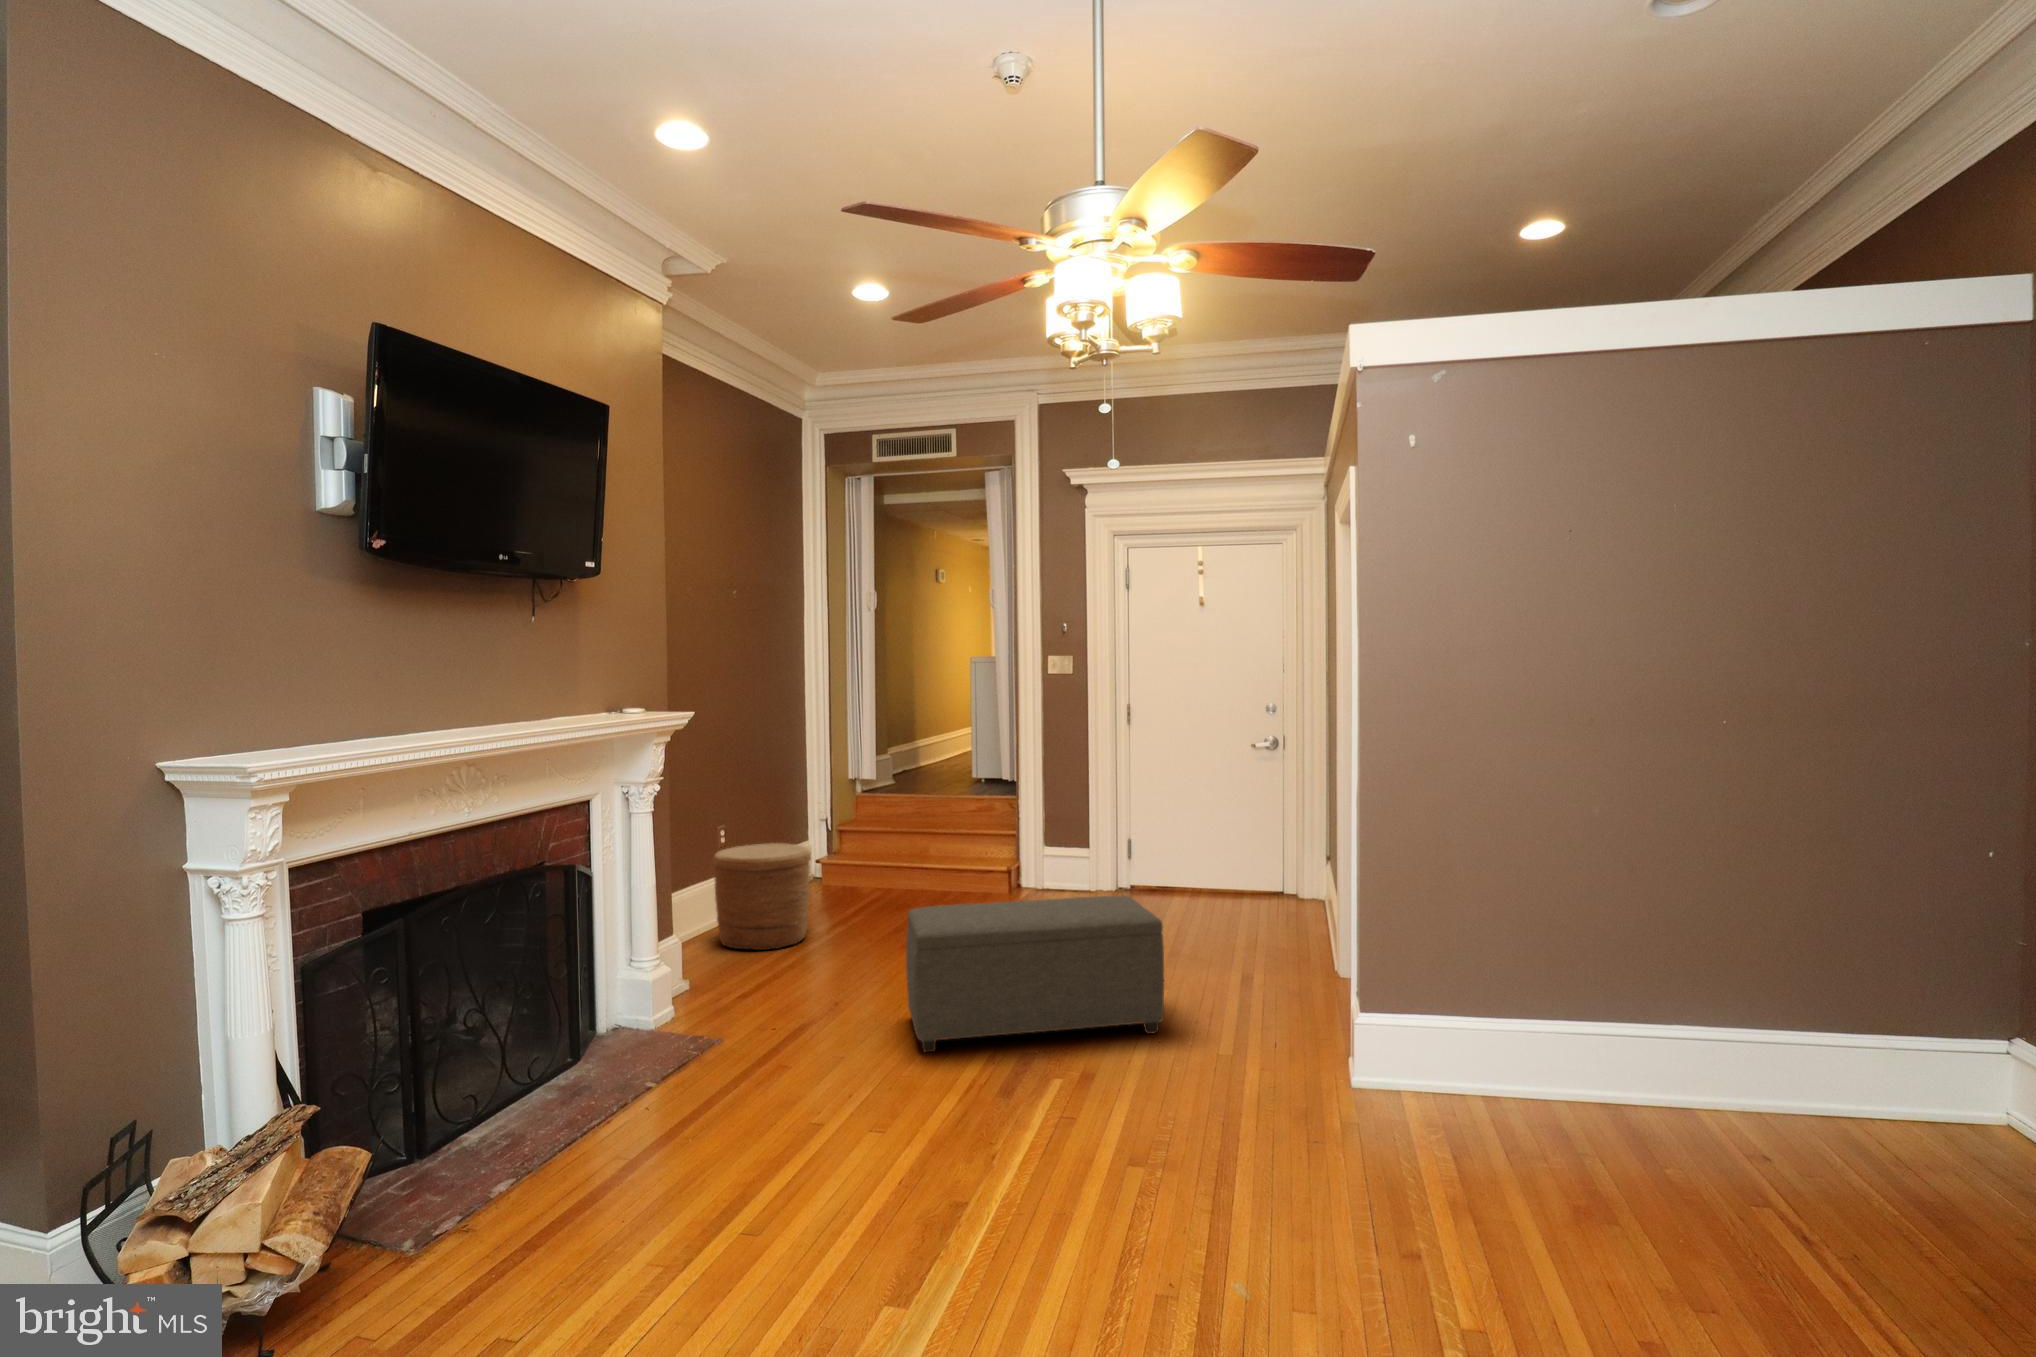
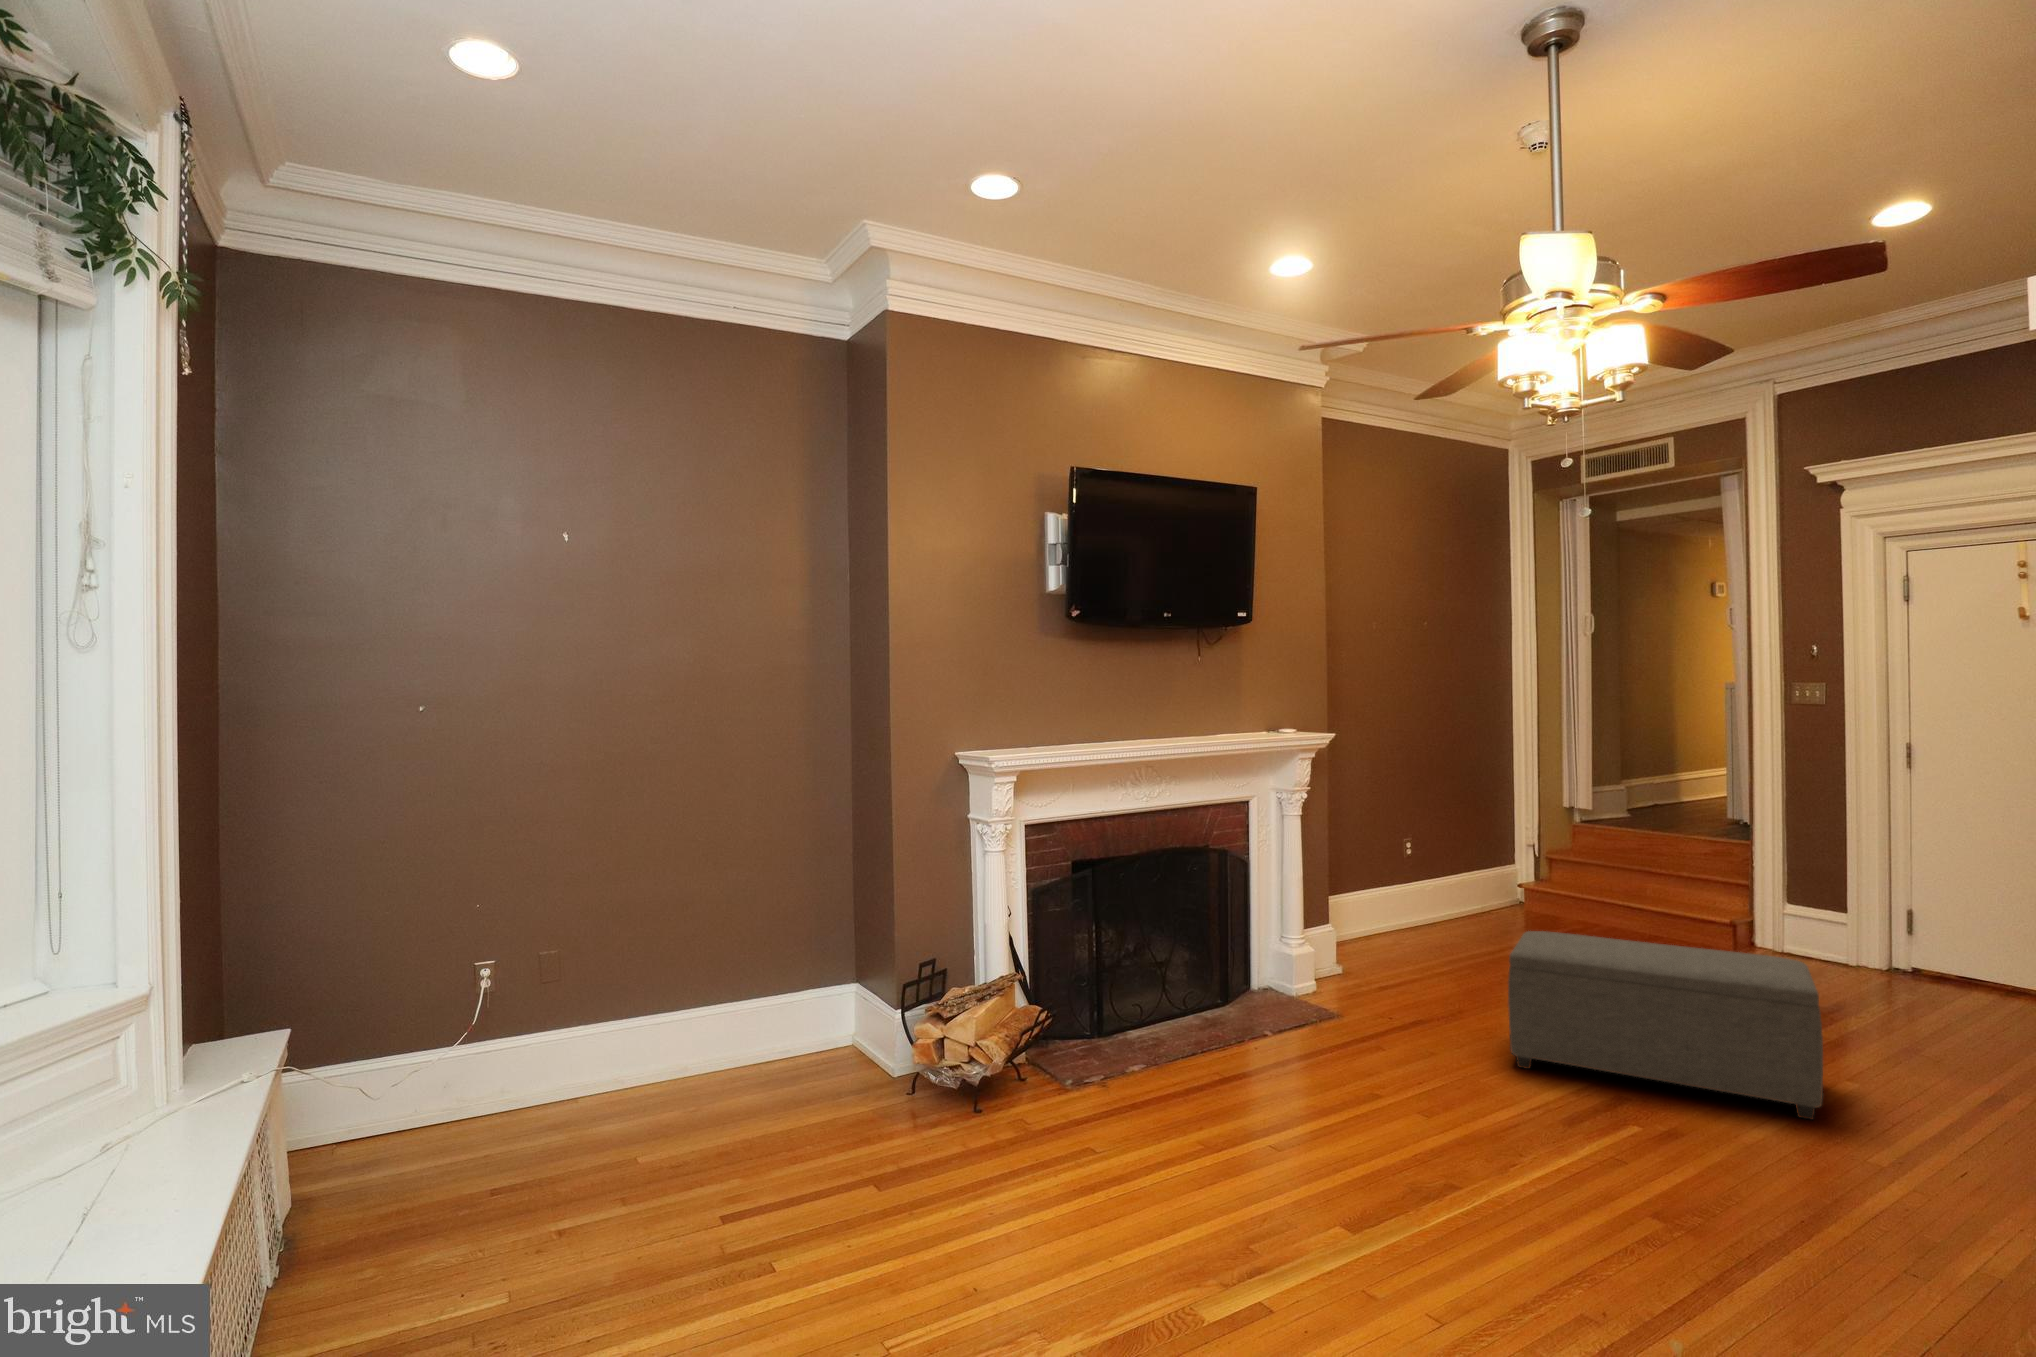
woven basket: present [713,843,811,950] -> none [1386,855,1481,953]

